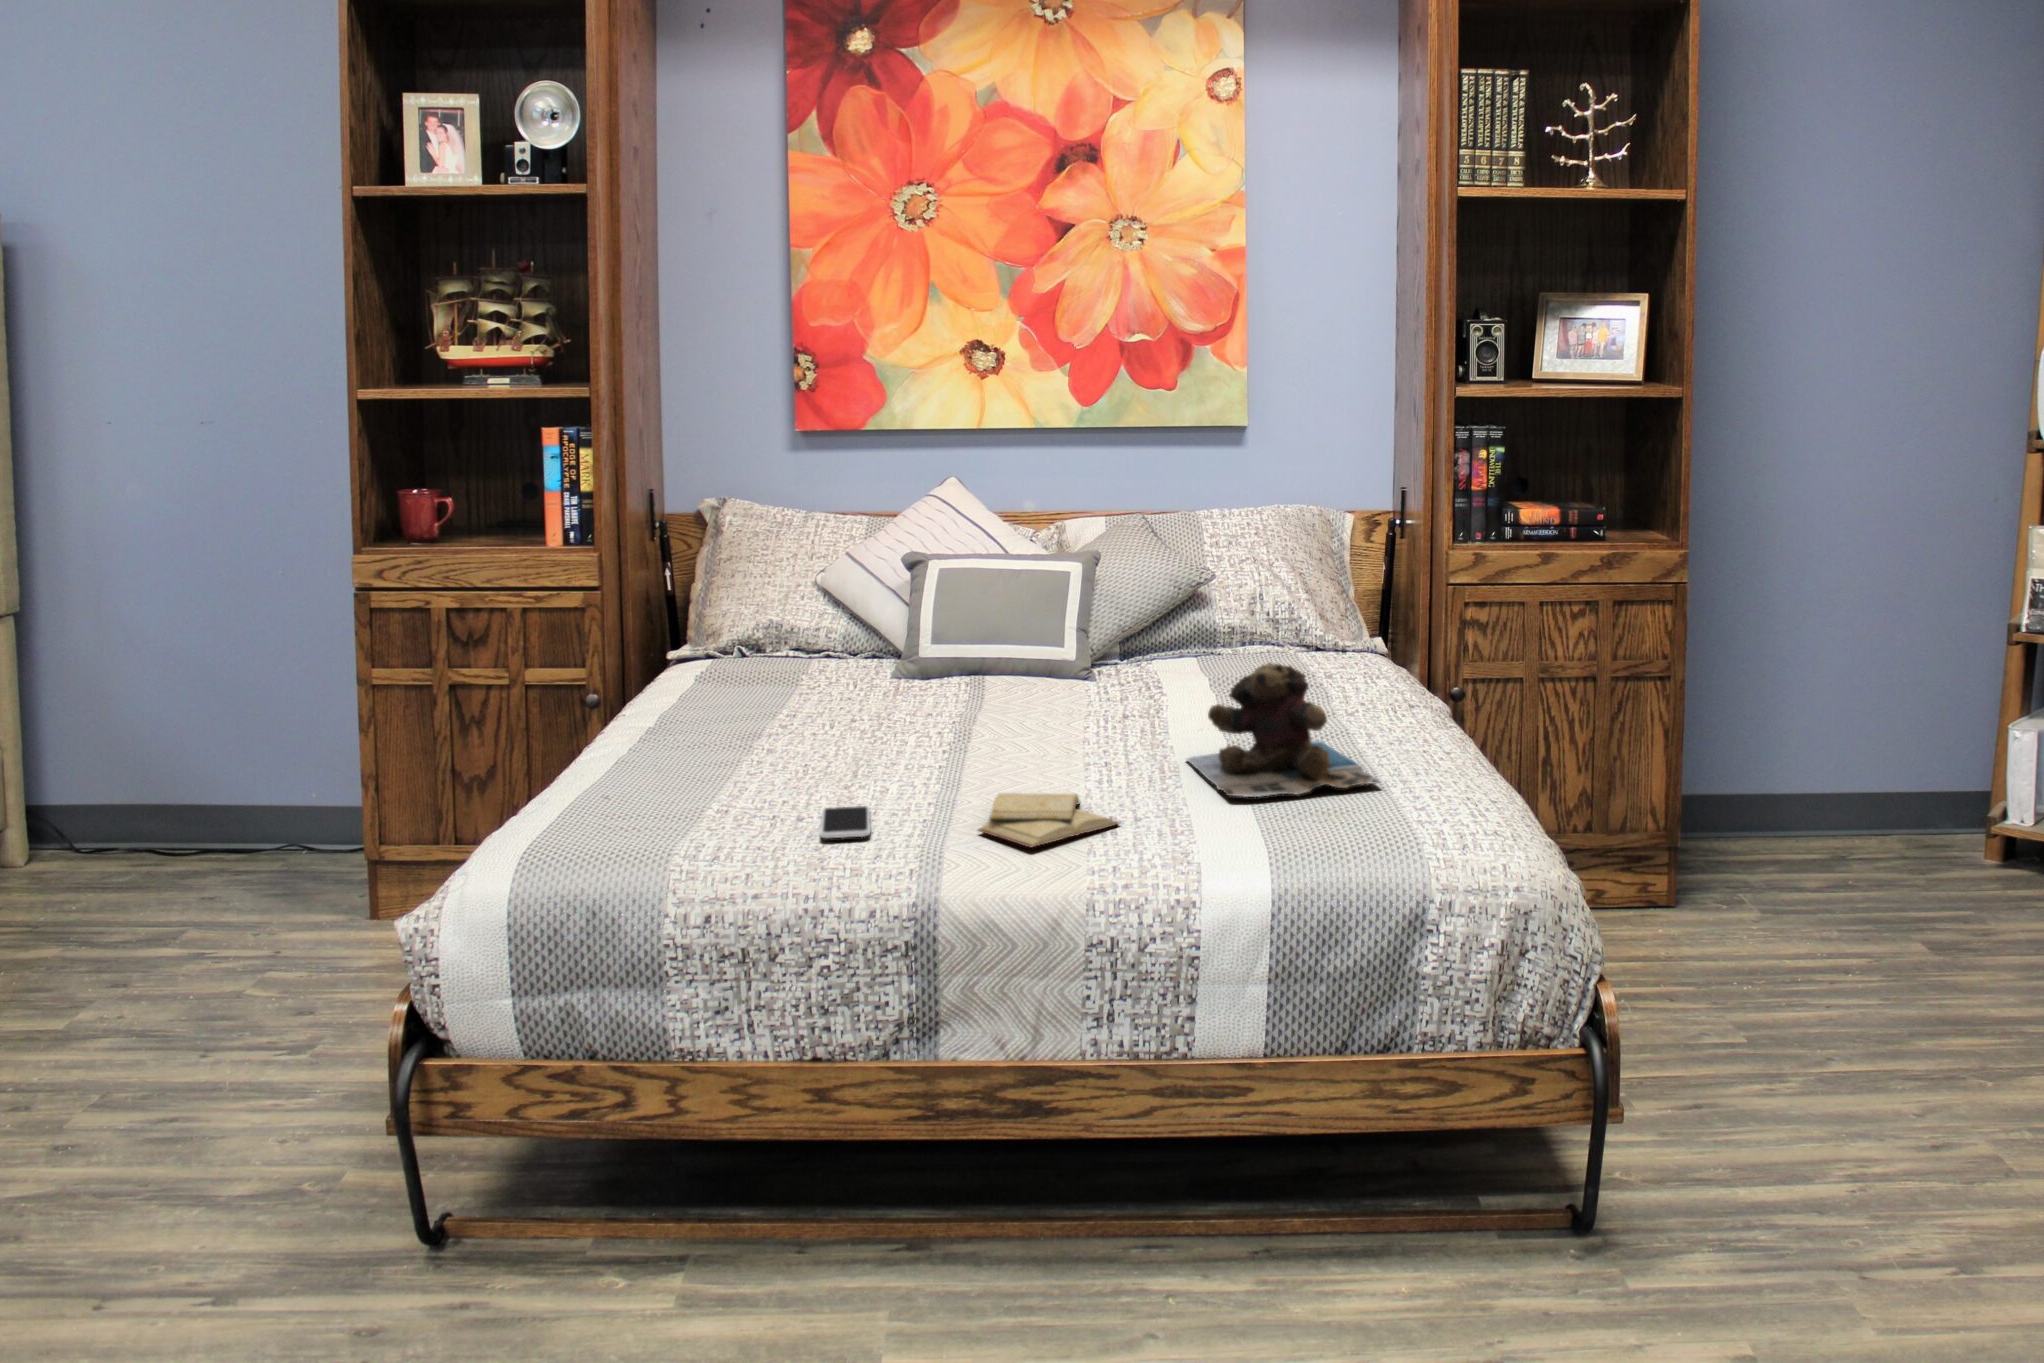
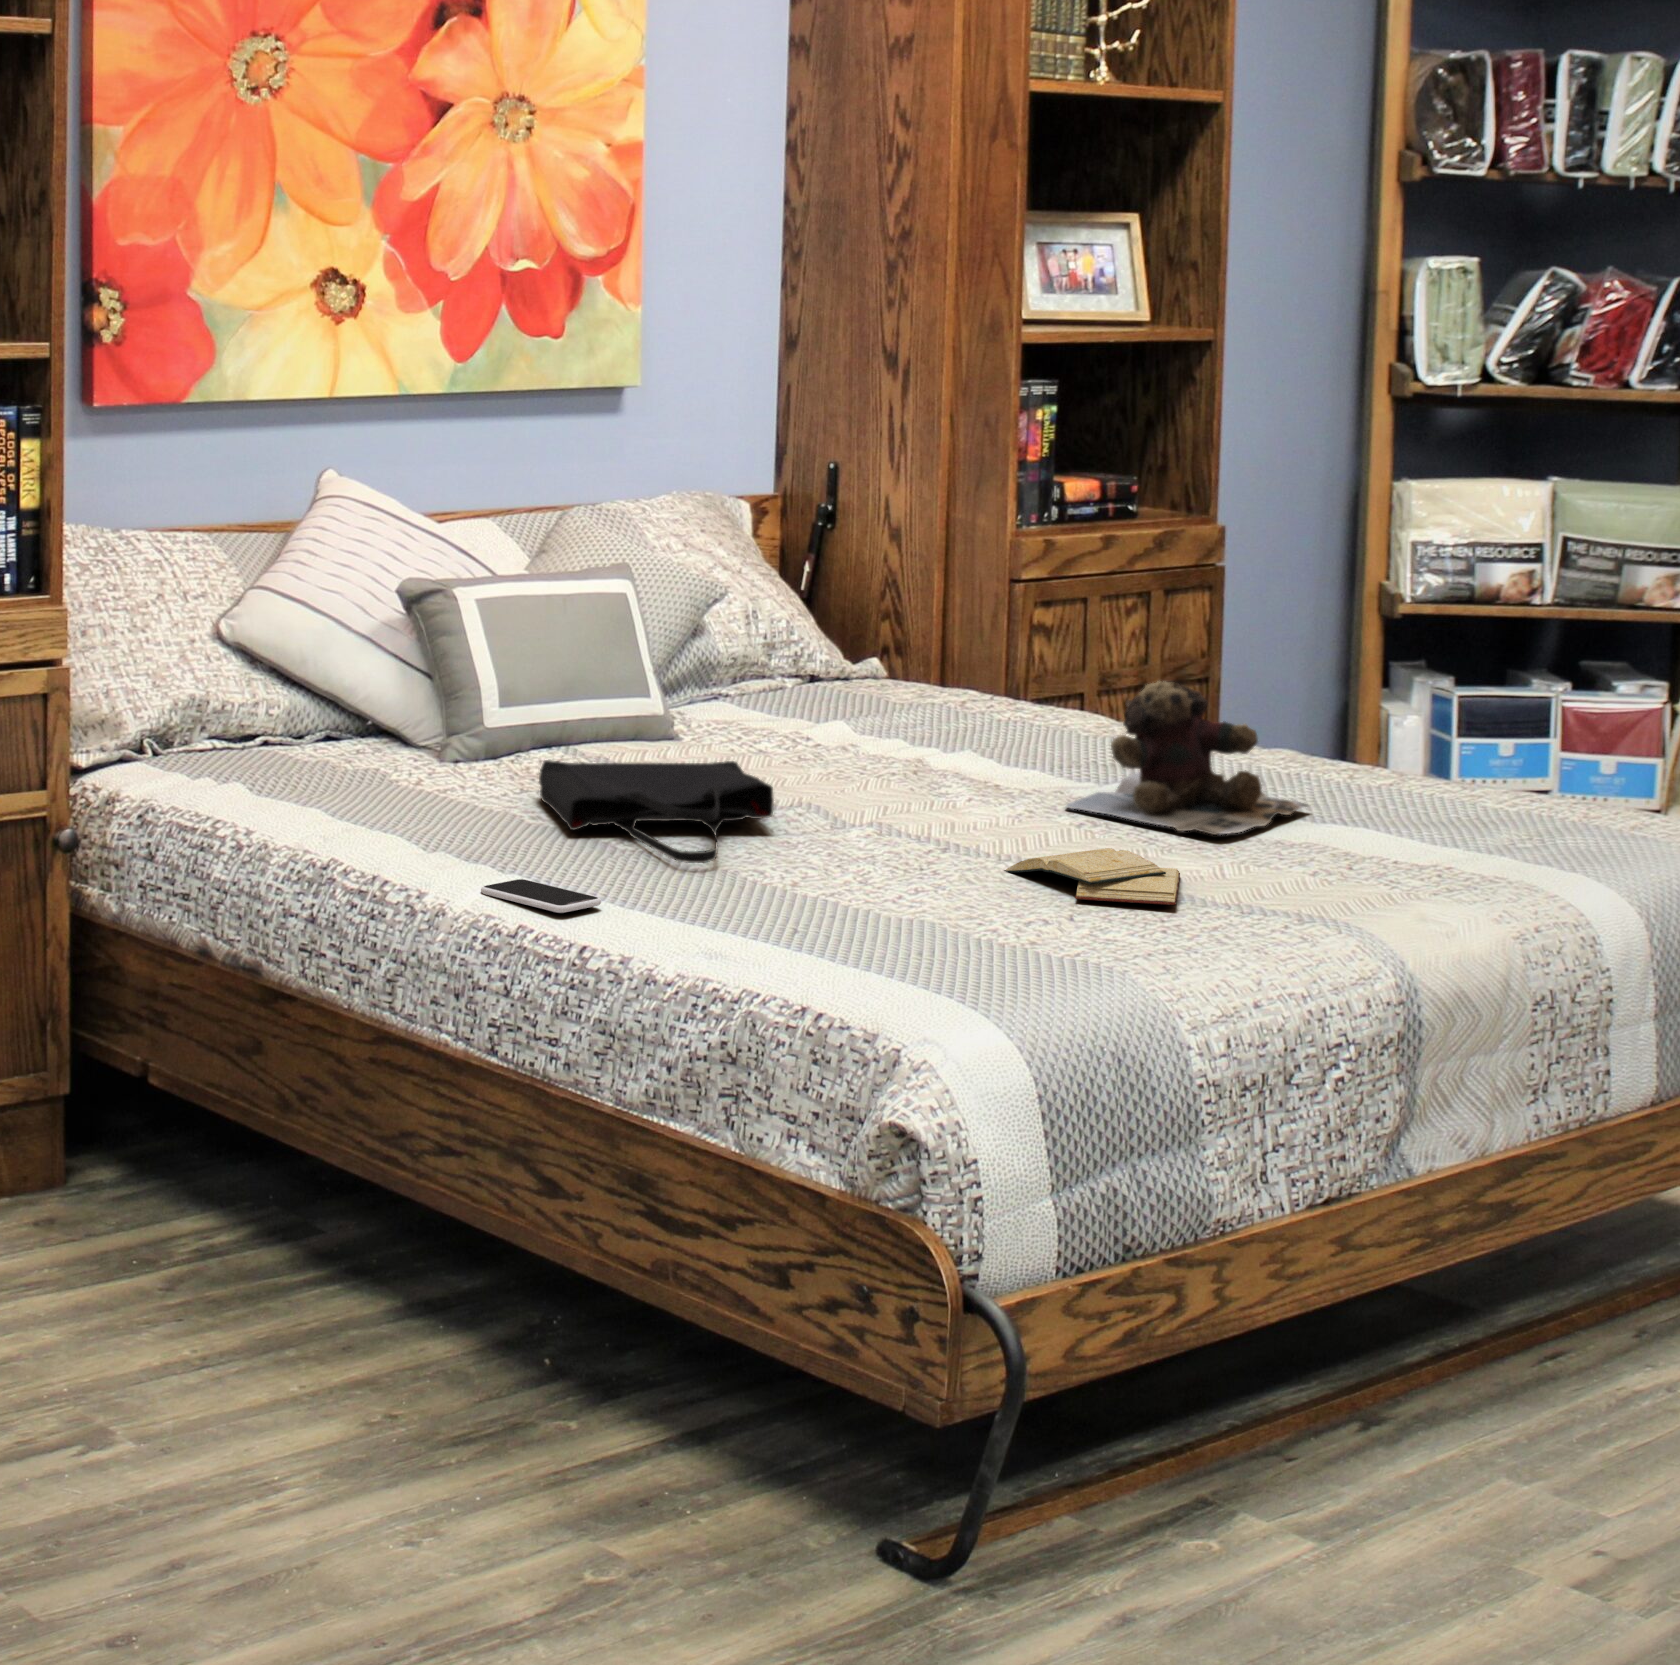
tote bag: none [784,681,979,765] -> present [539,760,774,863]
smartphone: present [820,806,871,839] -> present [481,879,601,913]

